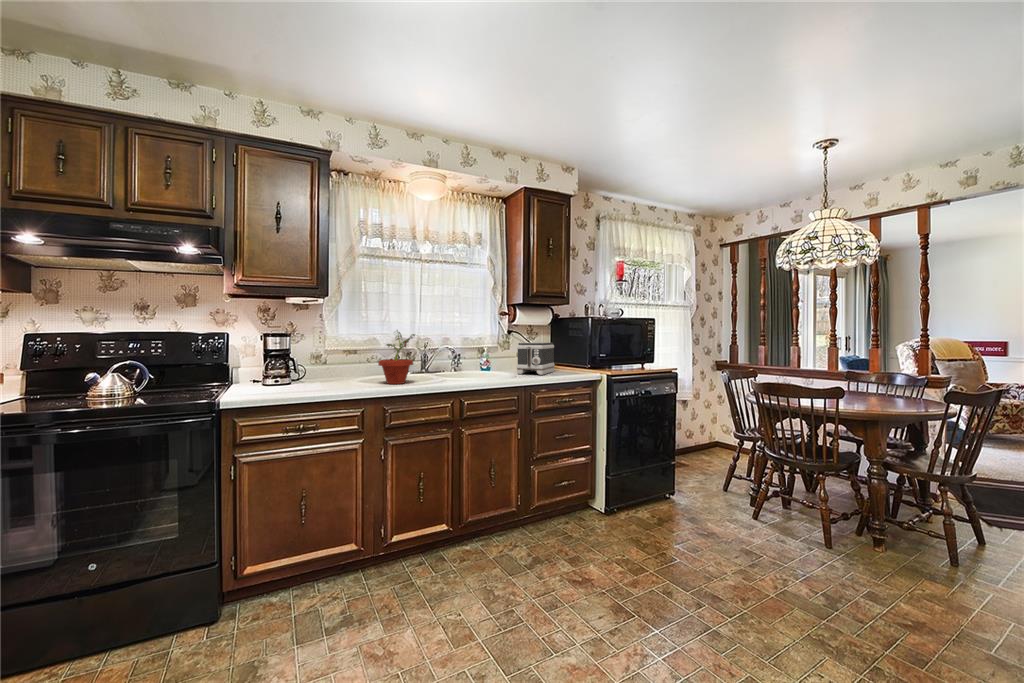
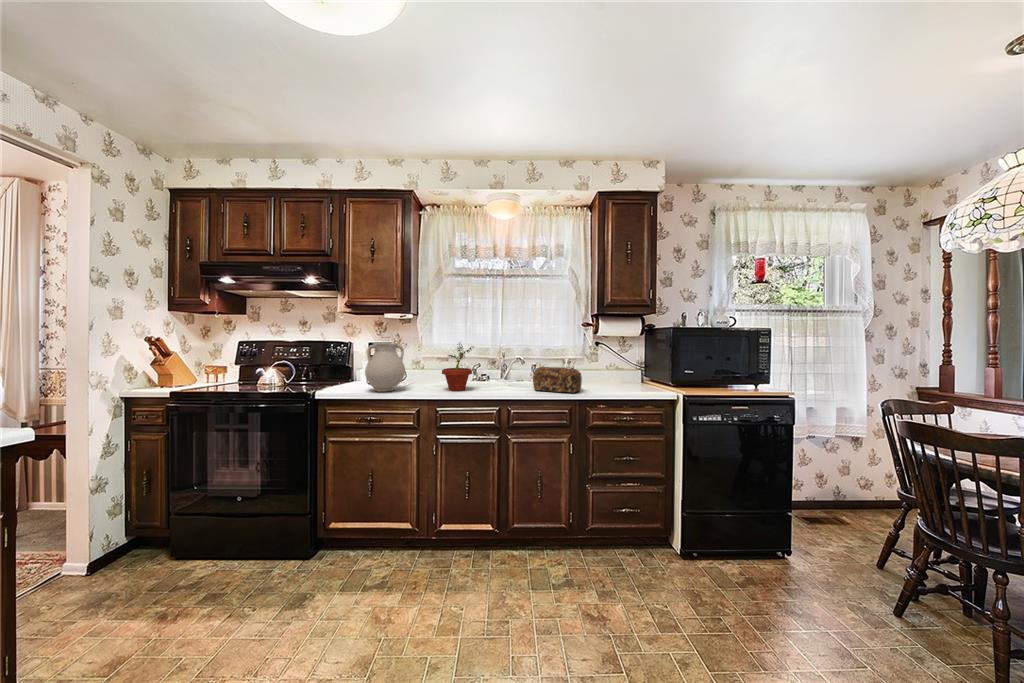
vase: none [283,329,336,390] -> present [365,342,405,392]
toaster: present [517,342,555,375] -> none [585,354,634,390]
bread loaf: none [477,355,522,379] -> present [533,367,582,393]

